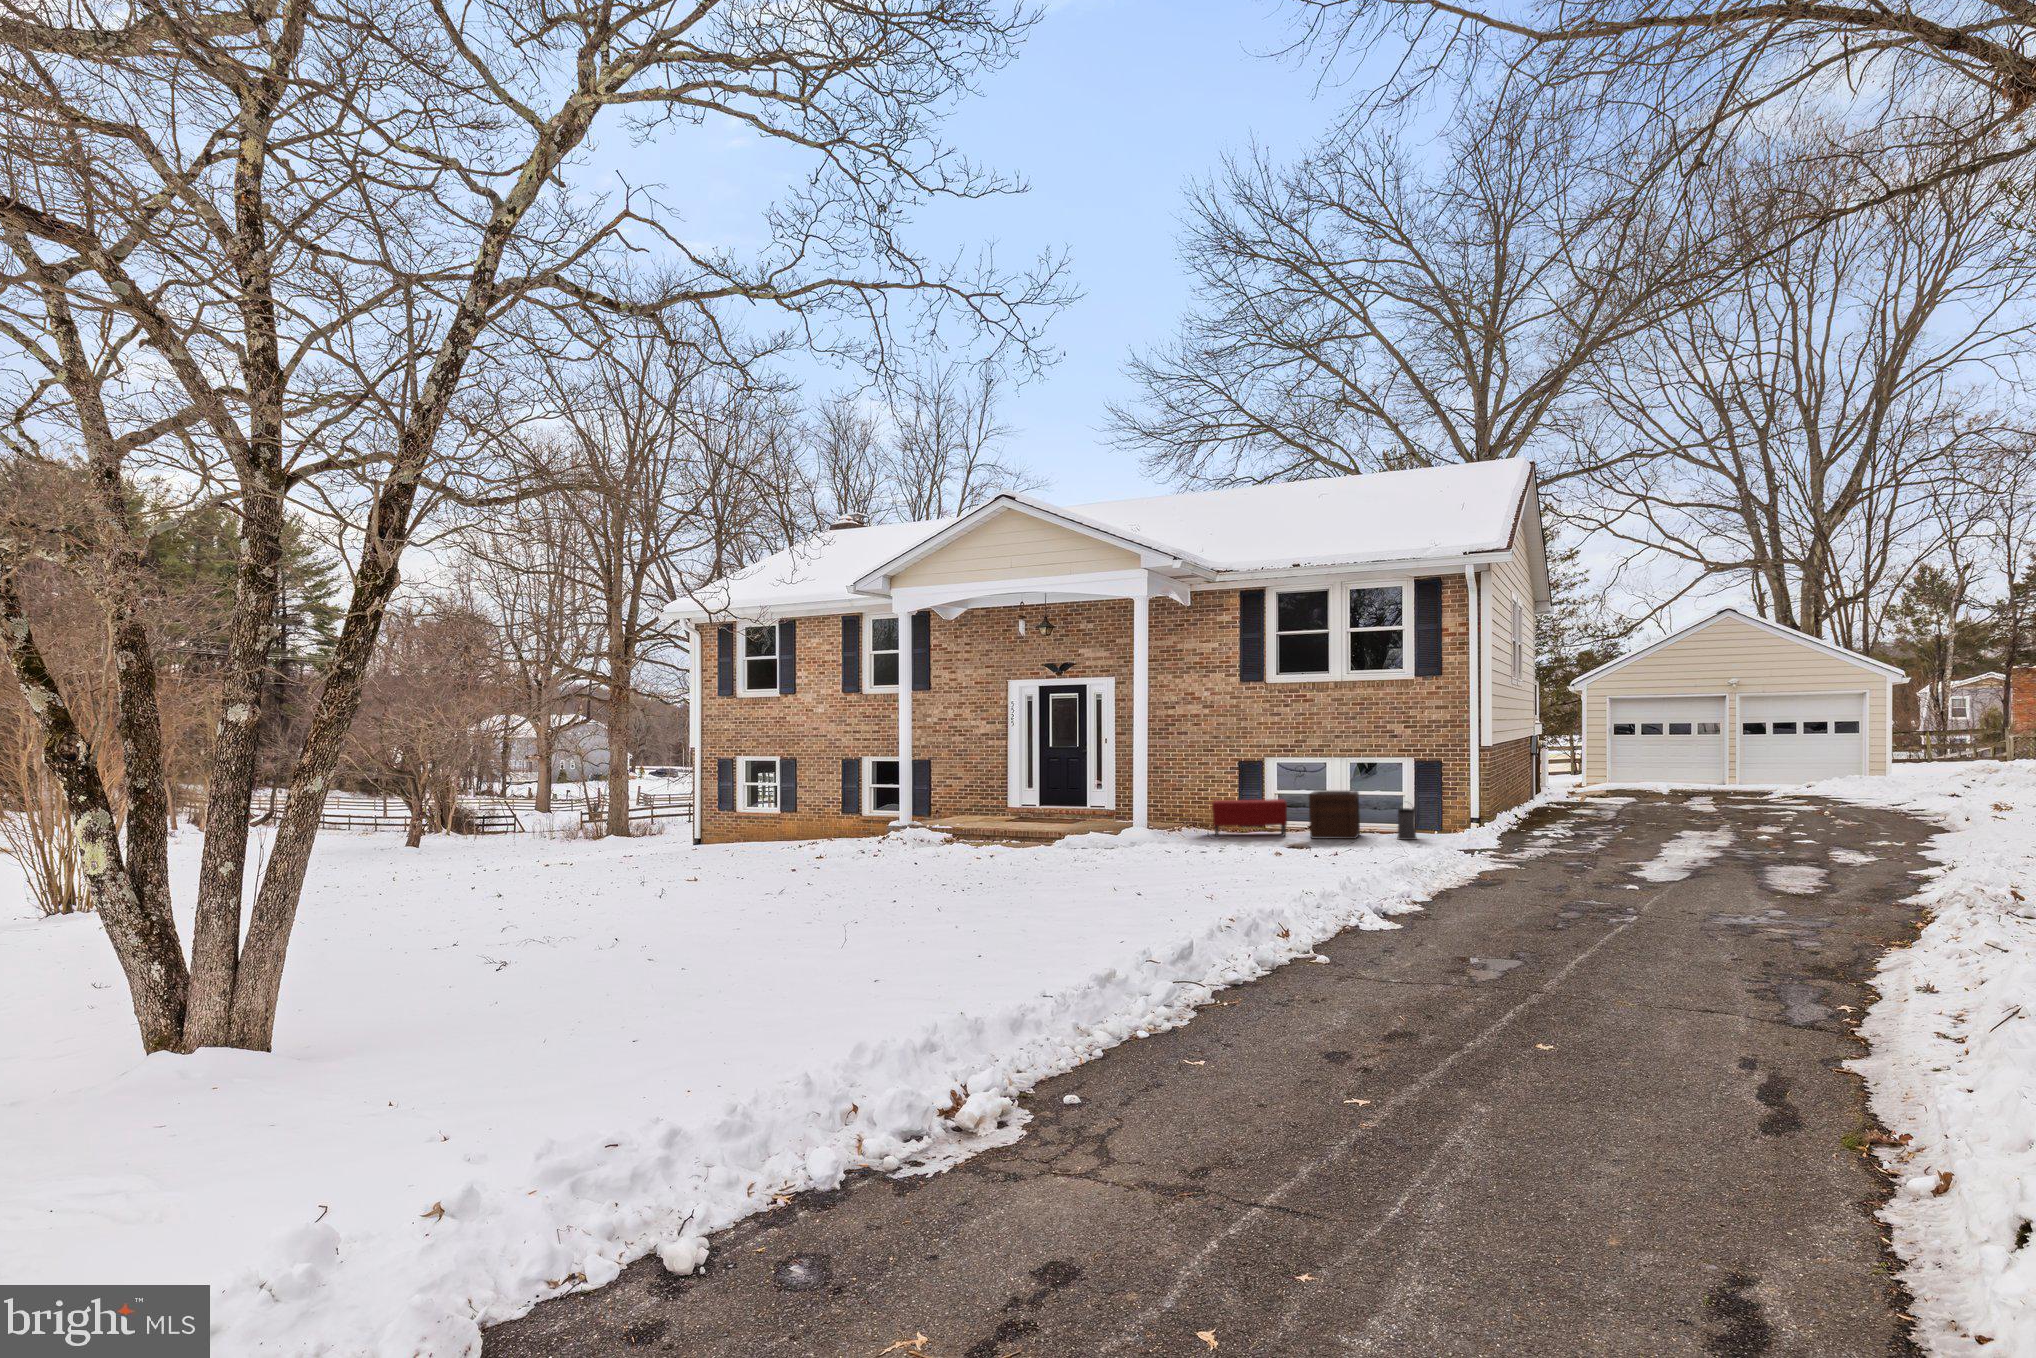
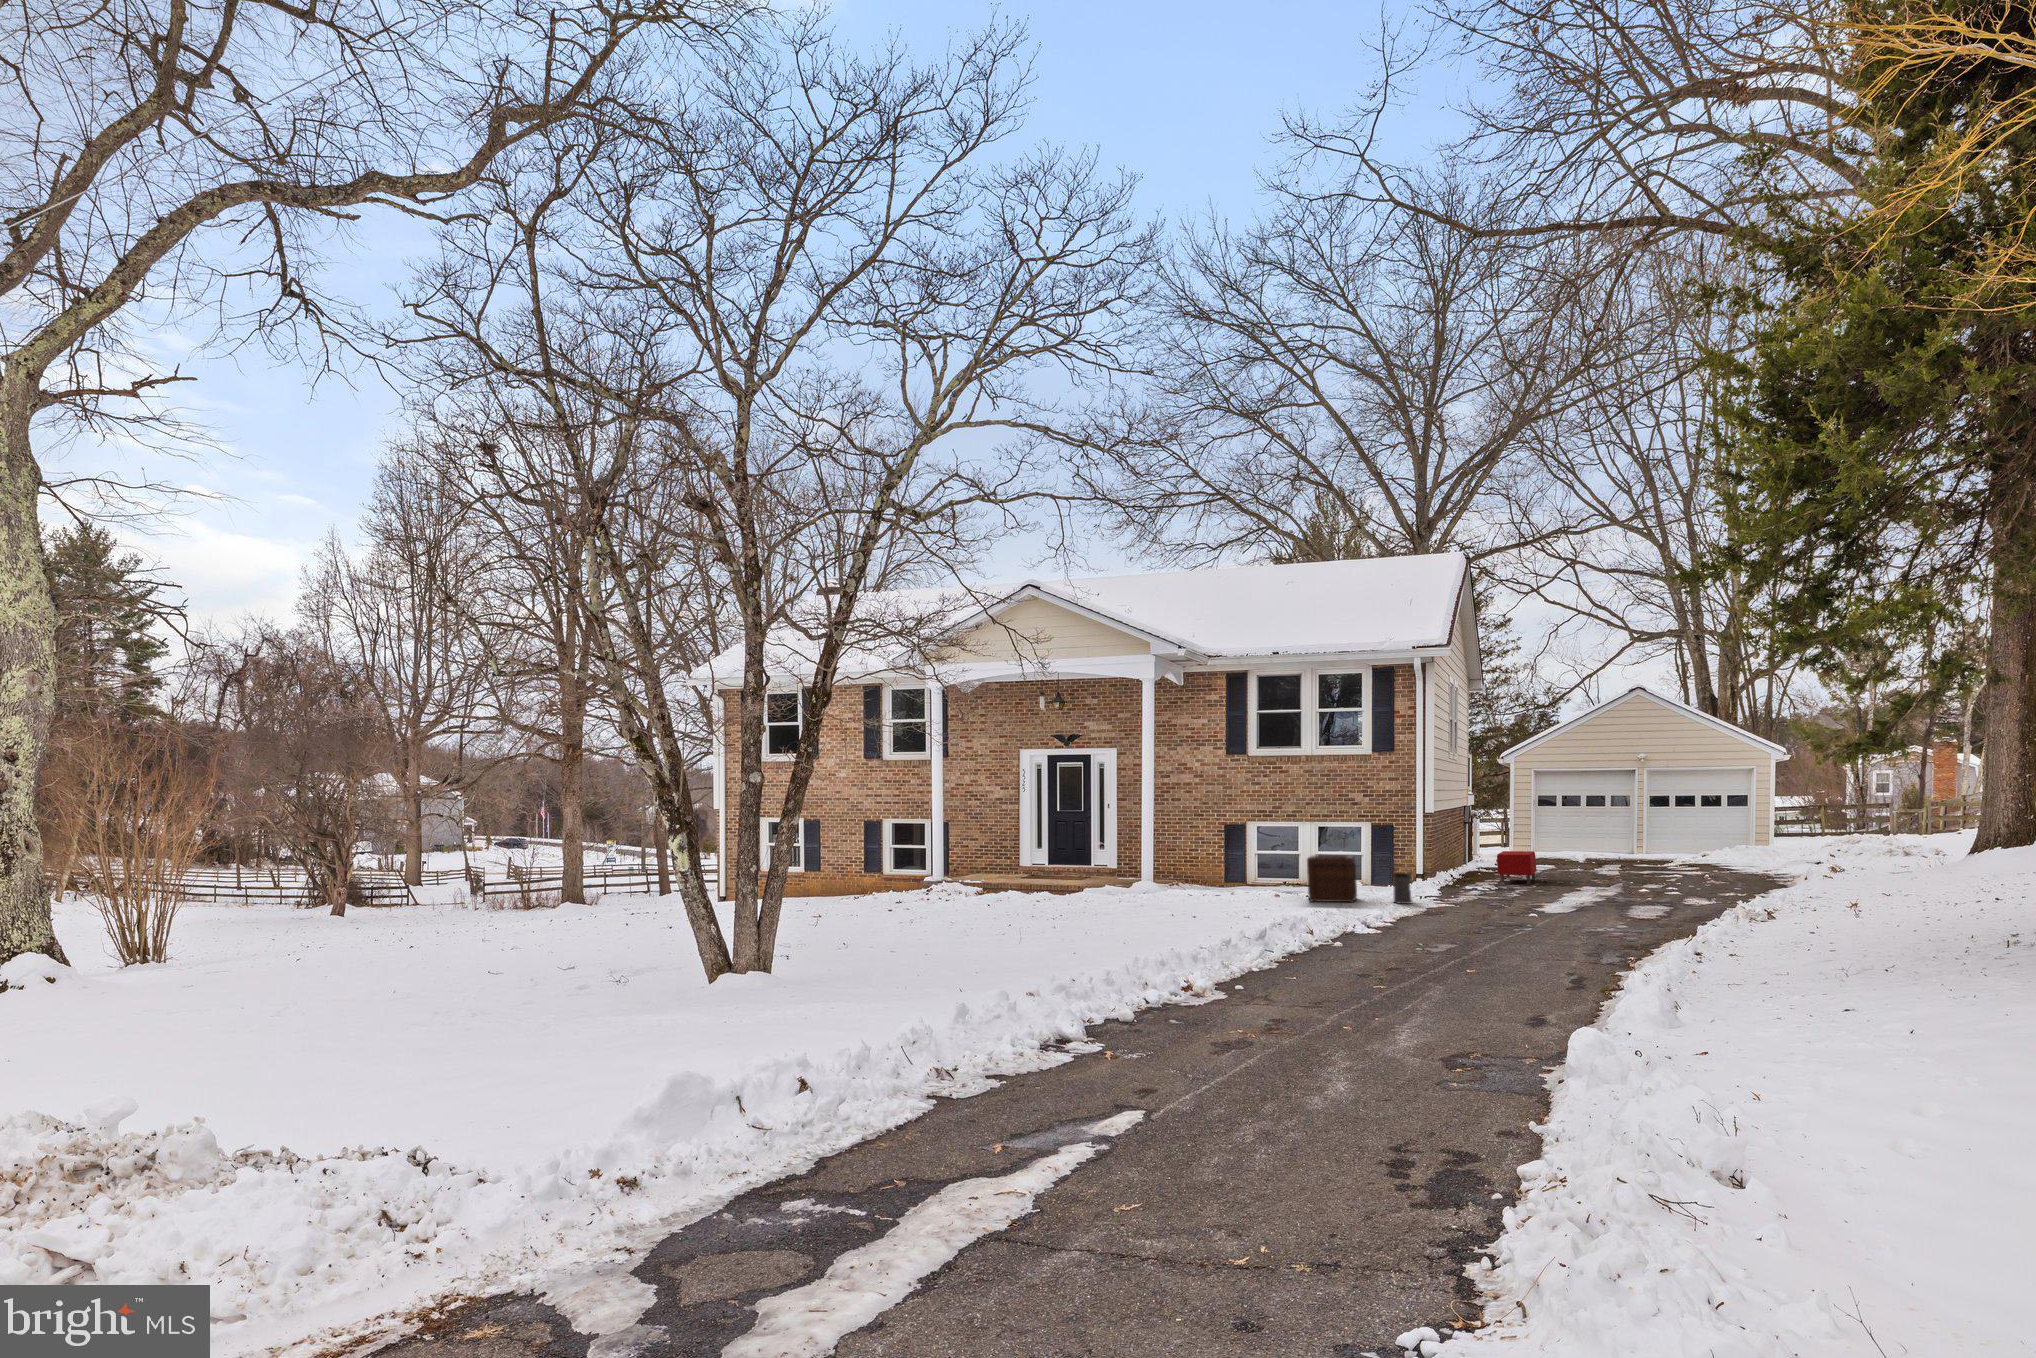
bench: present [1212,799,1287,836] -> present [1497,851,1537,885]

